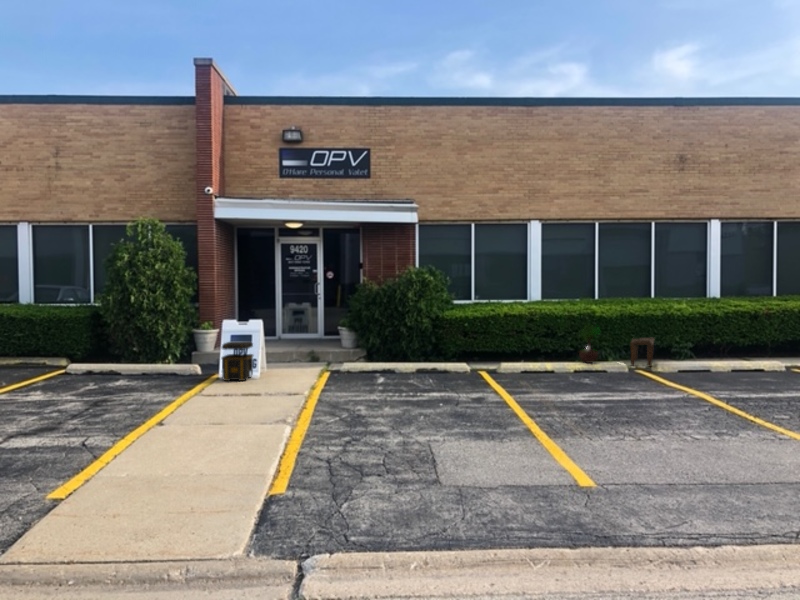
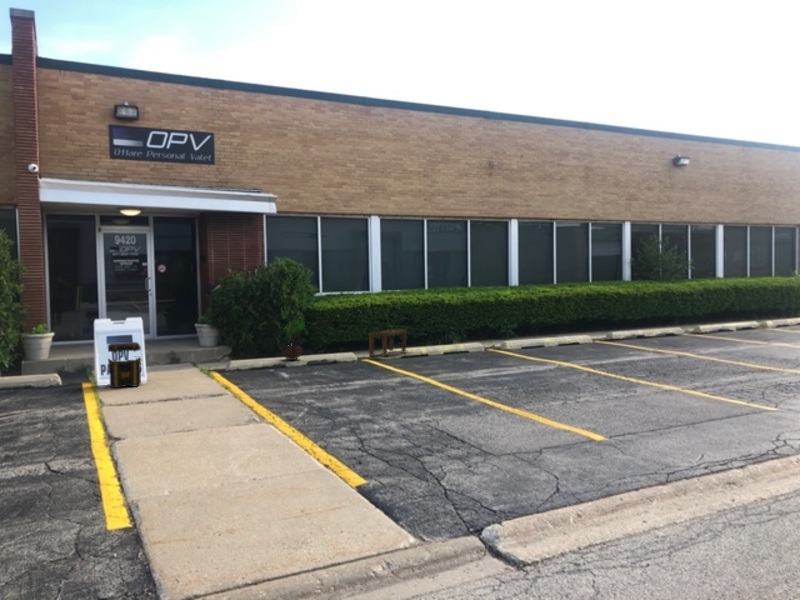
potted tree: present [579,325,598,363] -> present [283,320,303,360]
bench: present [630,337,654,367] -> present [369,329,407,357]

